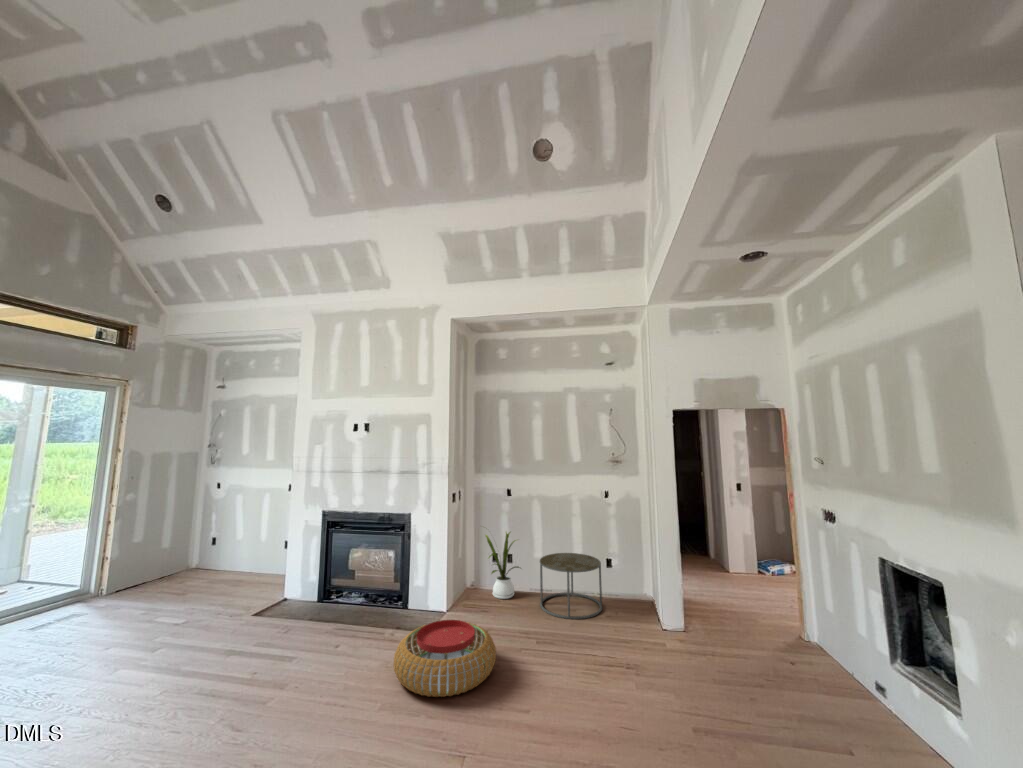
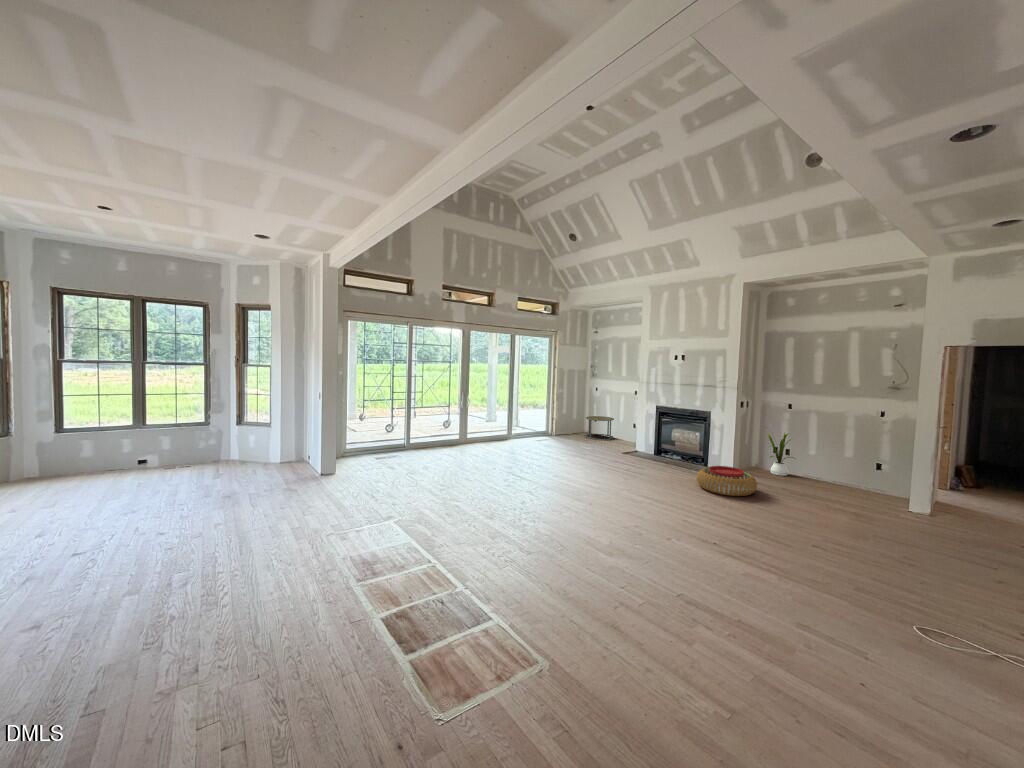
side table: present [540,553,602,619] -> present [585,416,614,440]

